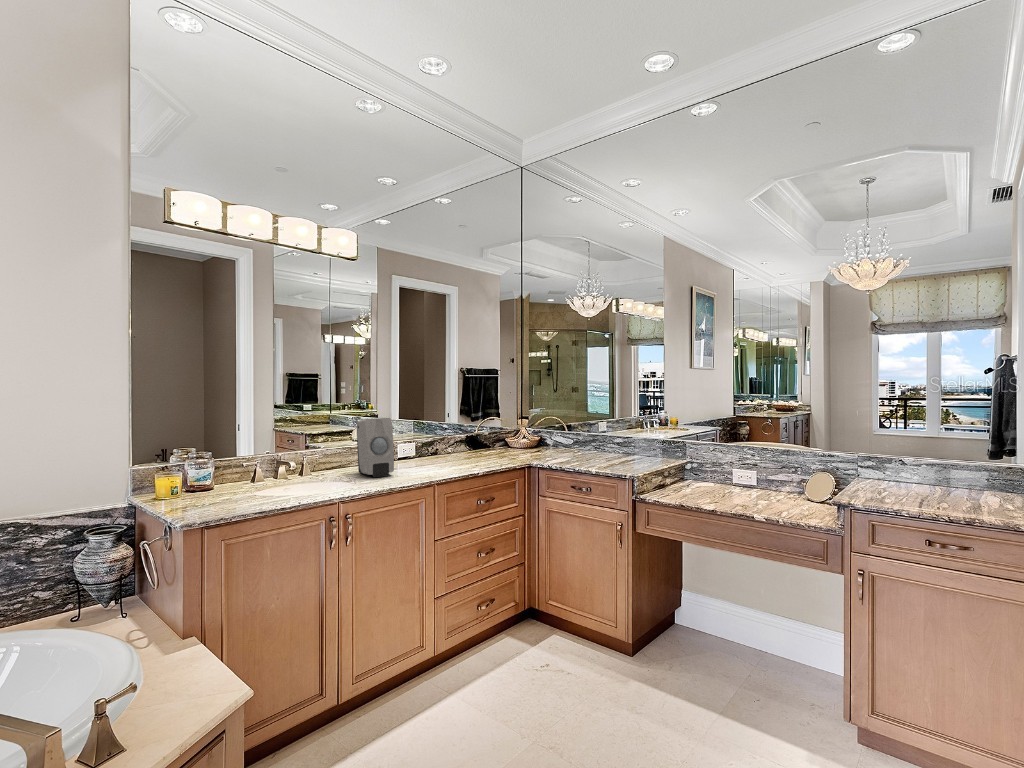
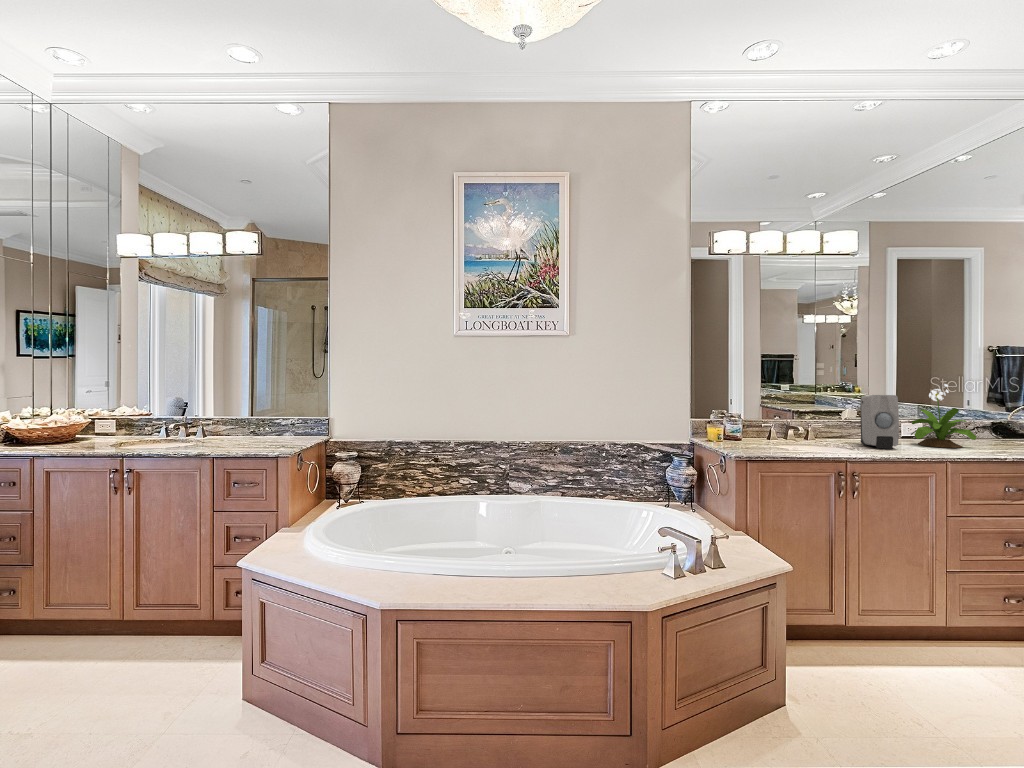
potted flower: none [405,404,458,467] -> present [911,384,977,448]

